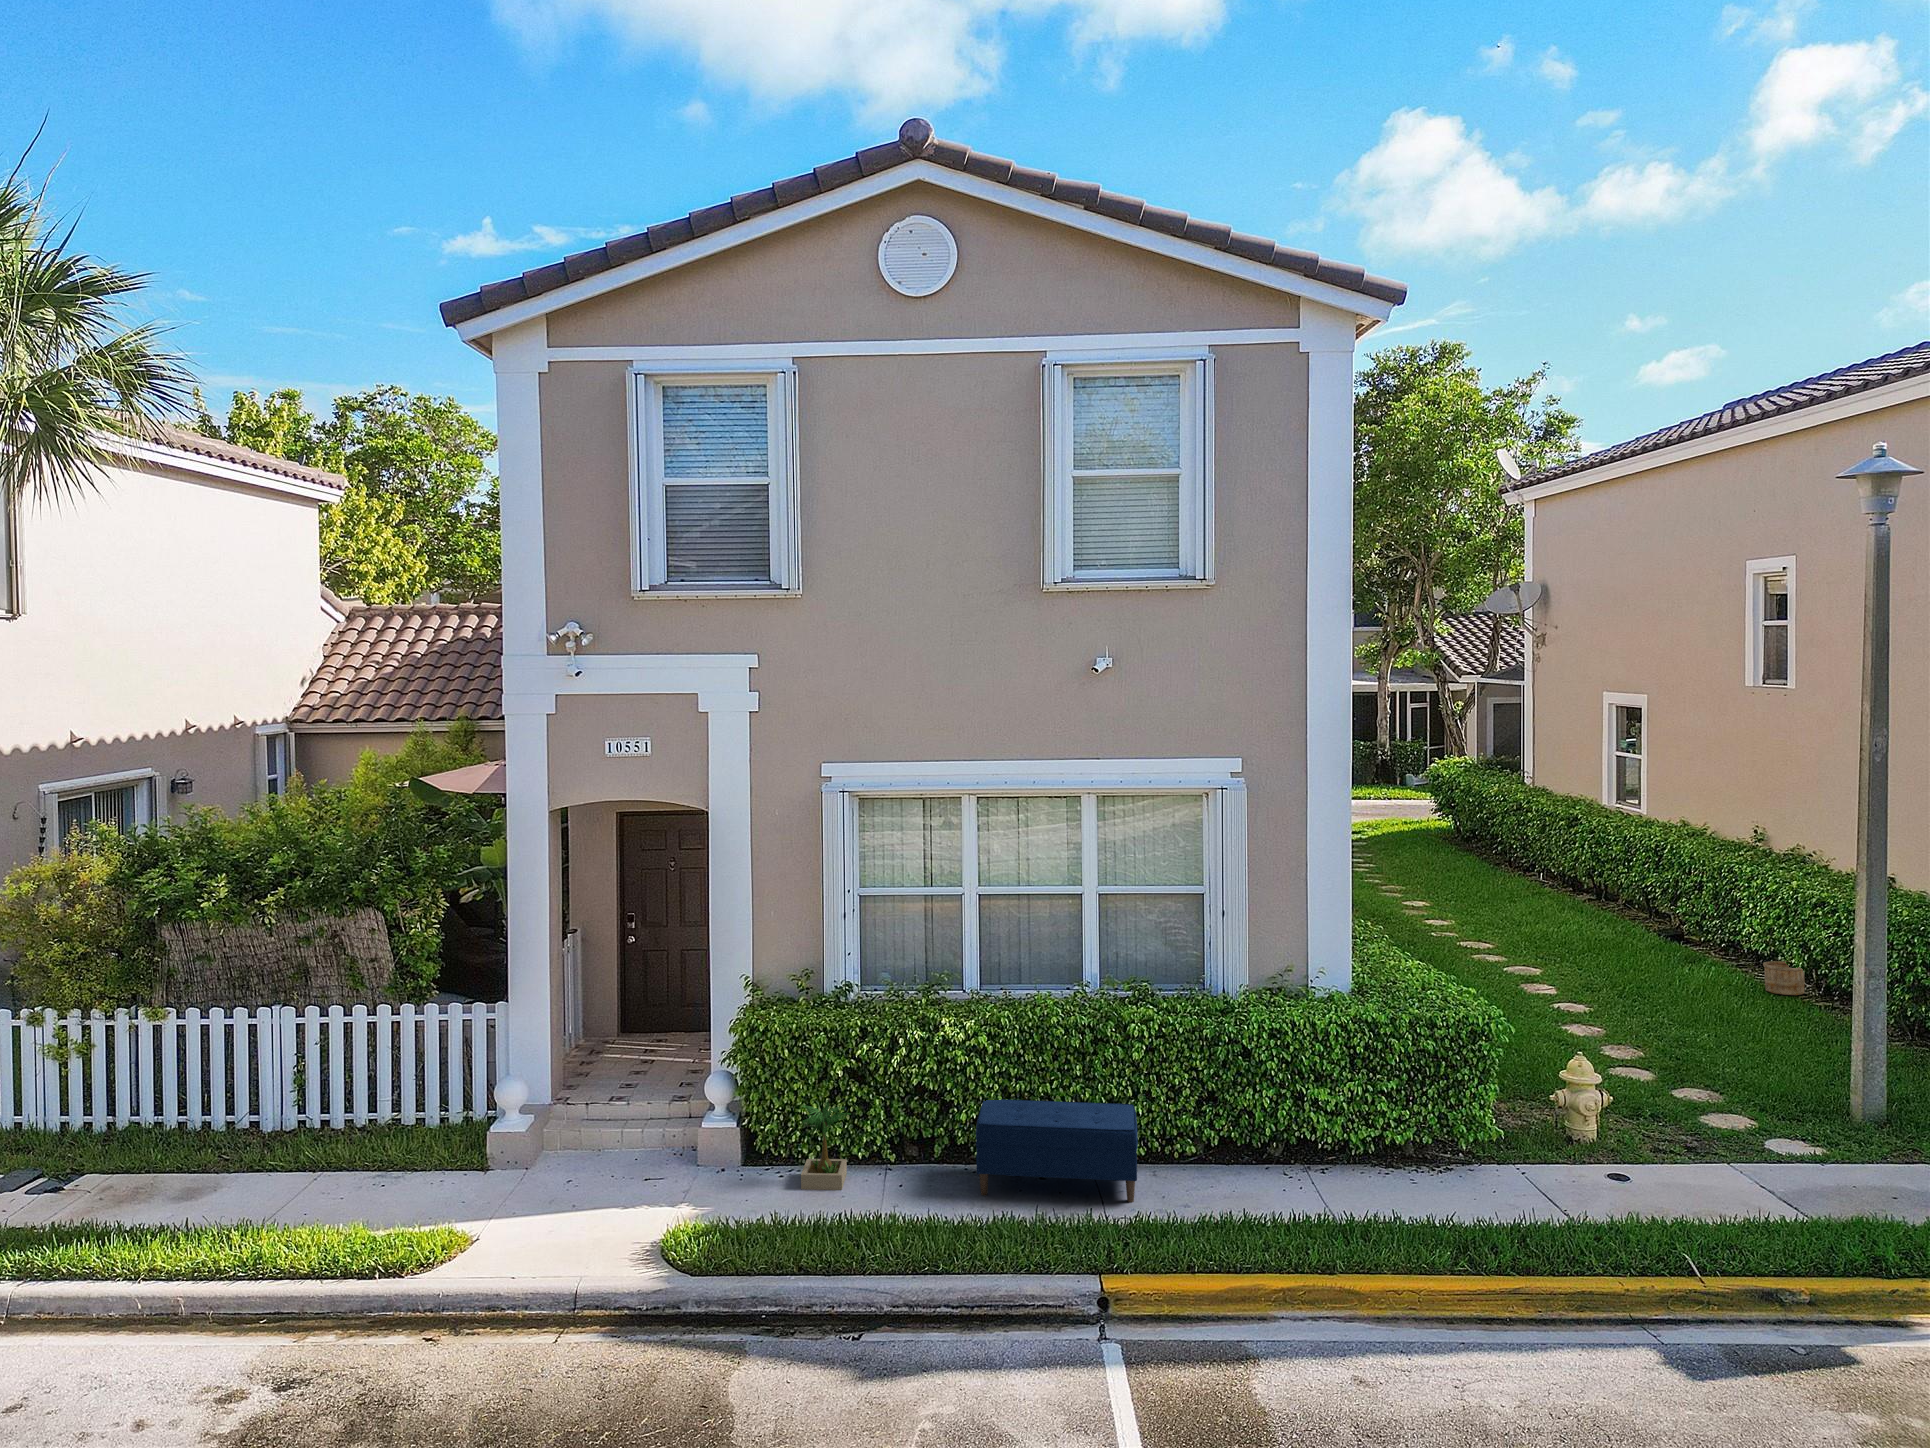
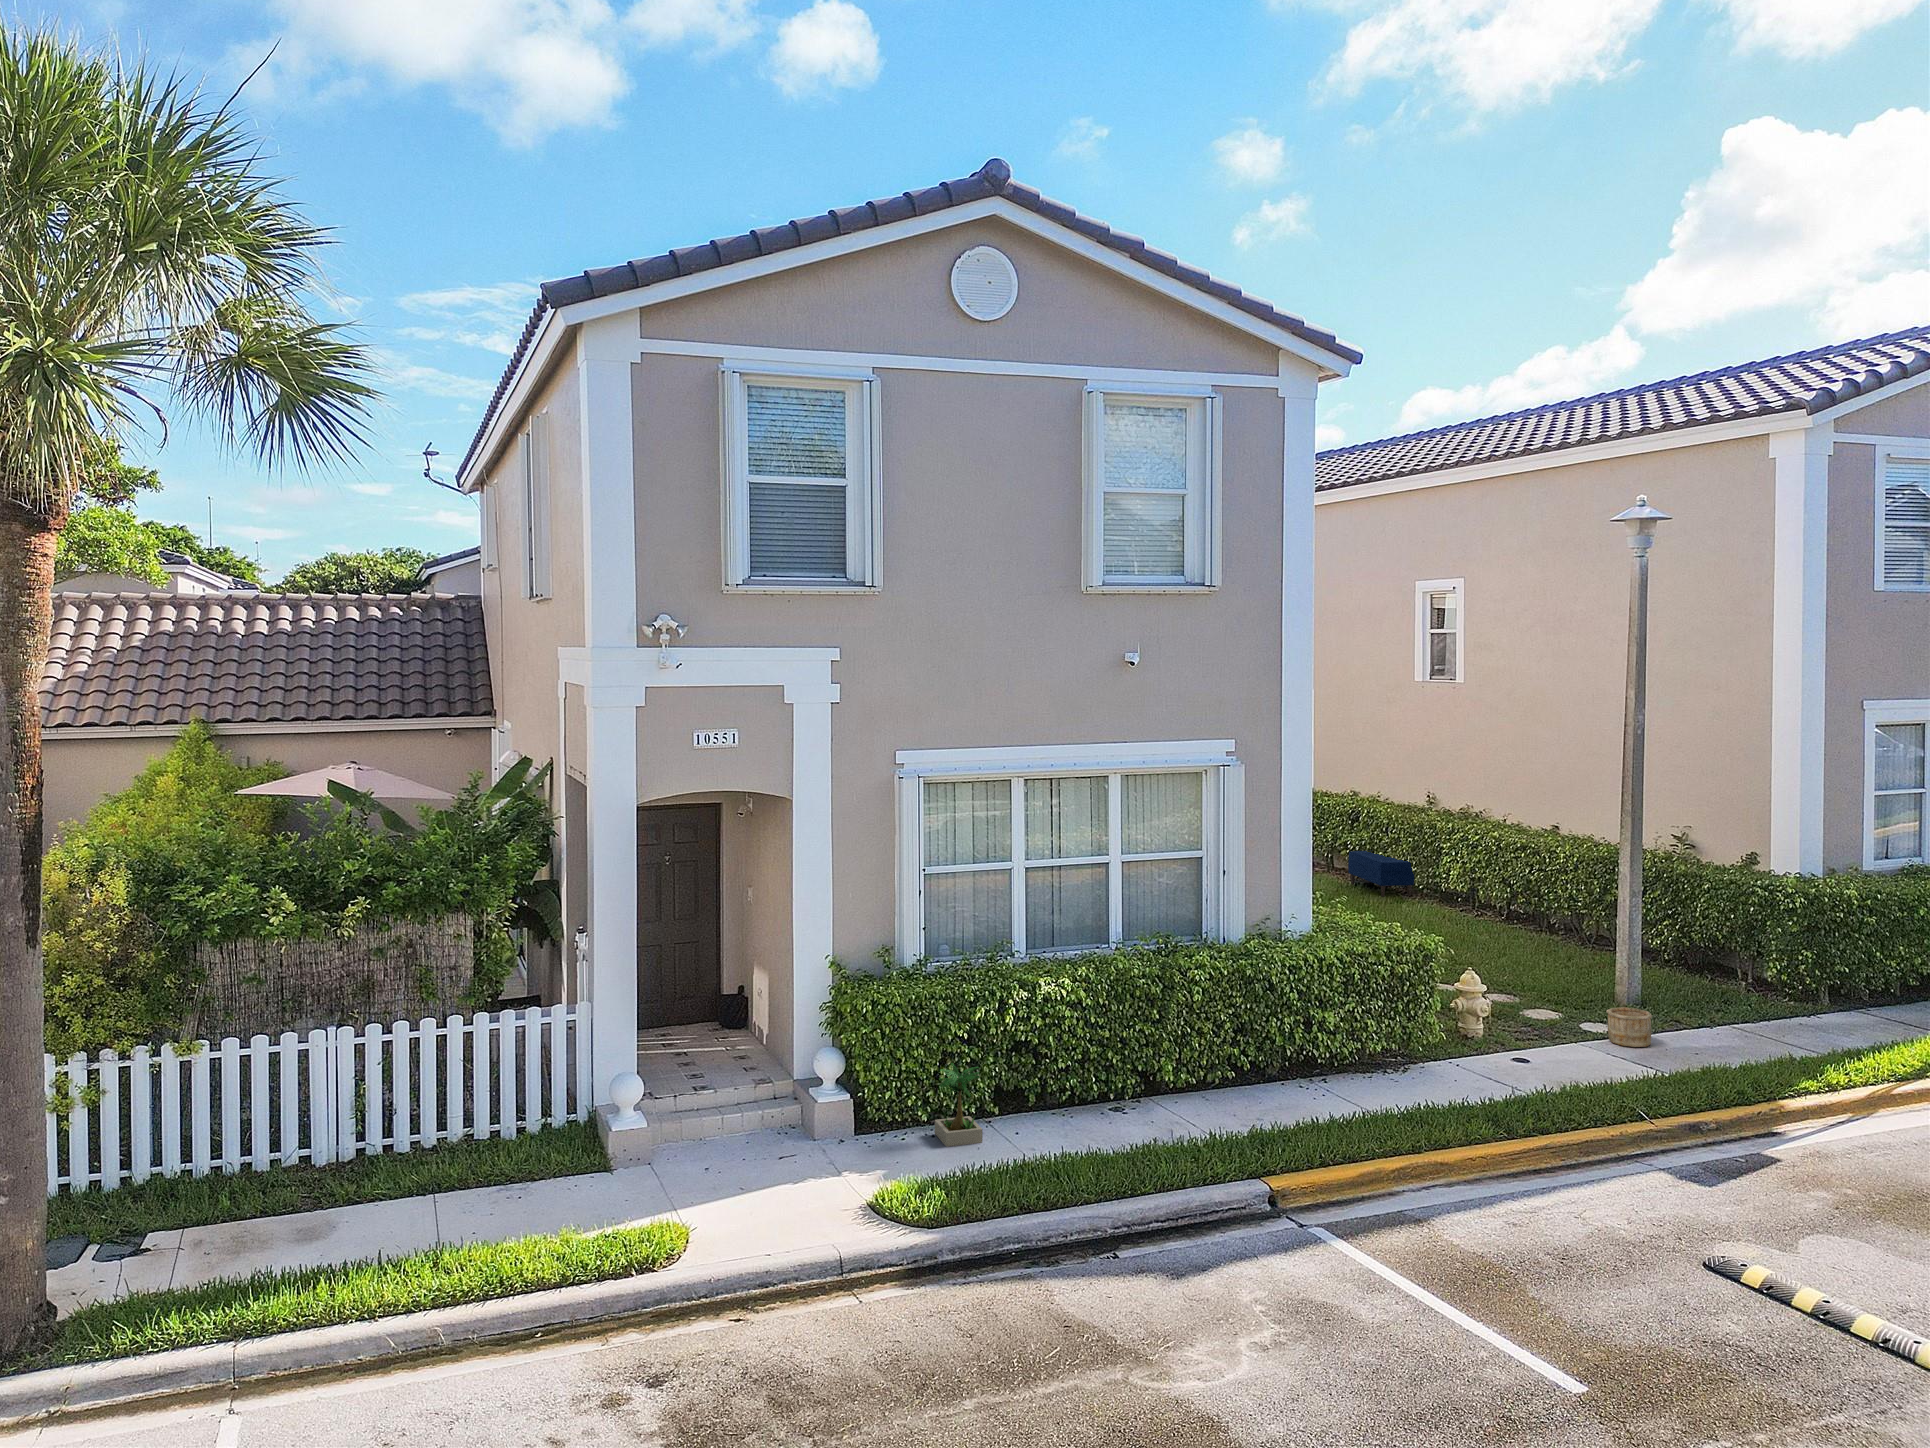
wooden bucket: present [1763,961,1805,995] -> present [1606,1007,1652,1047]
bench: present [976,1099,1138,1203] -> present [1348,851,1414,897]

